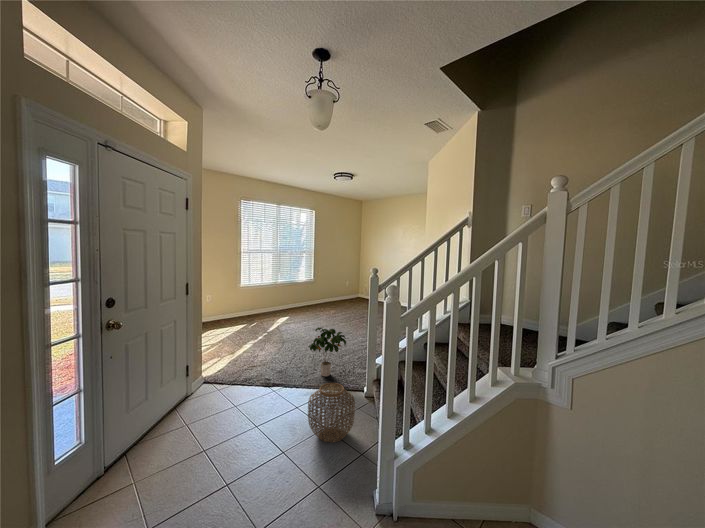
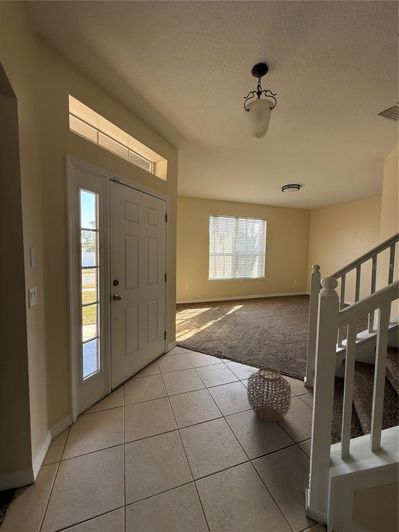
potted plant: present [308,328,346,376] -> none [254,316,287,359]

